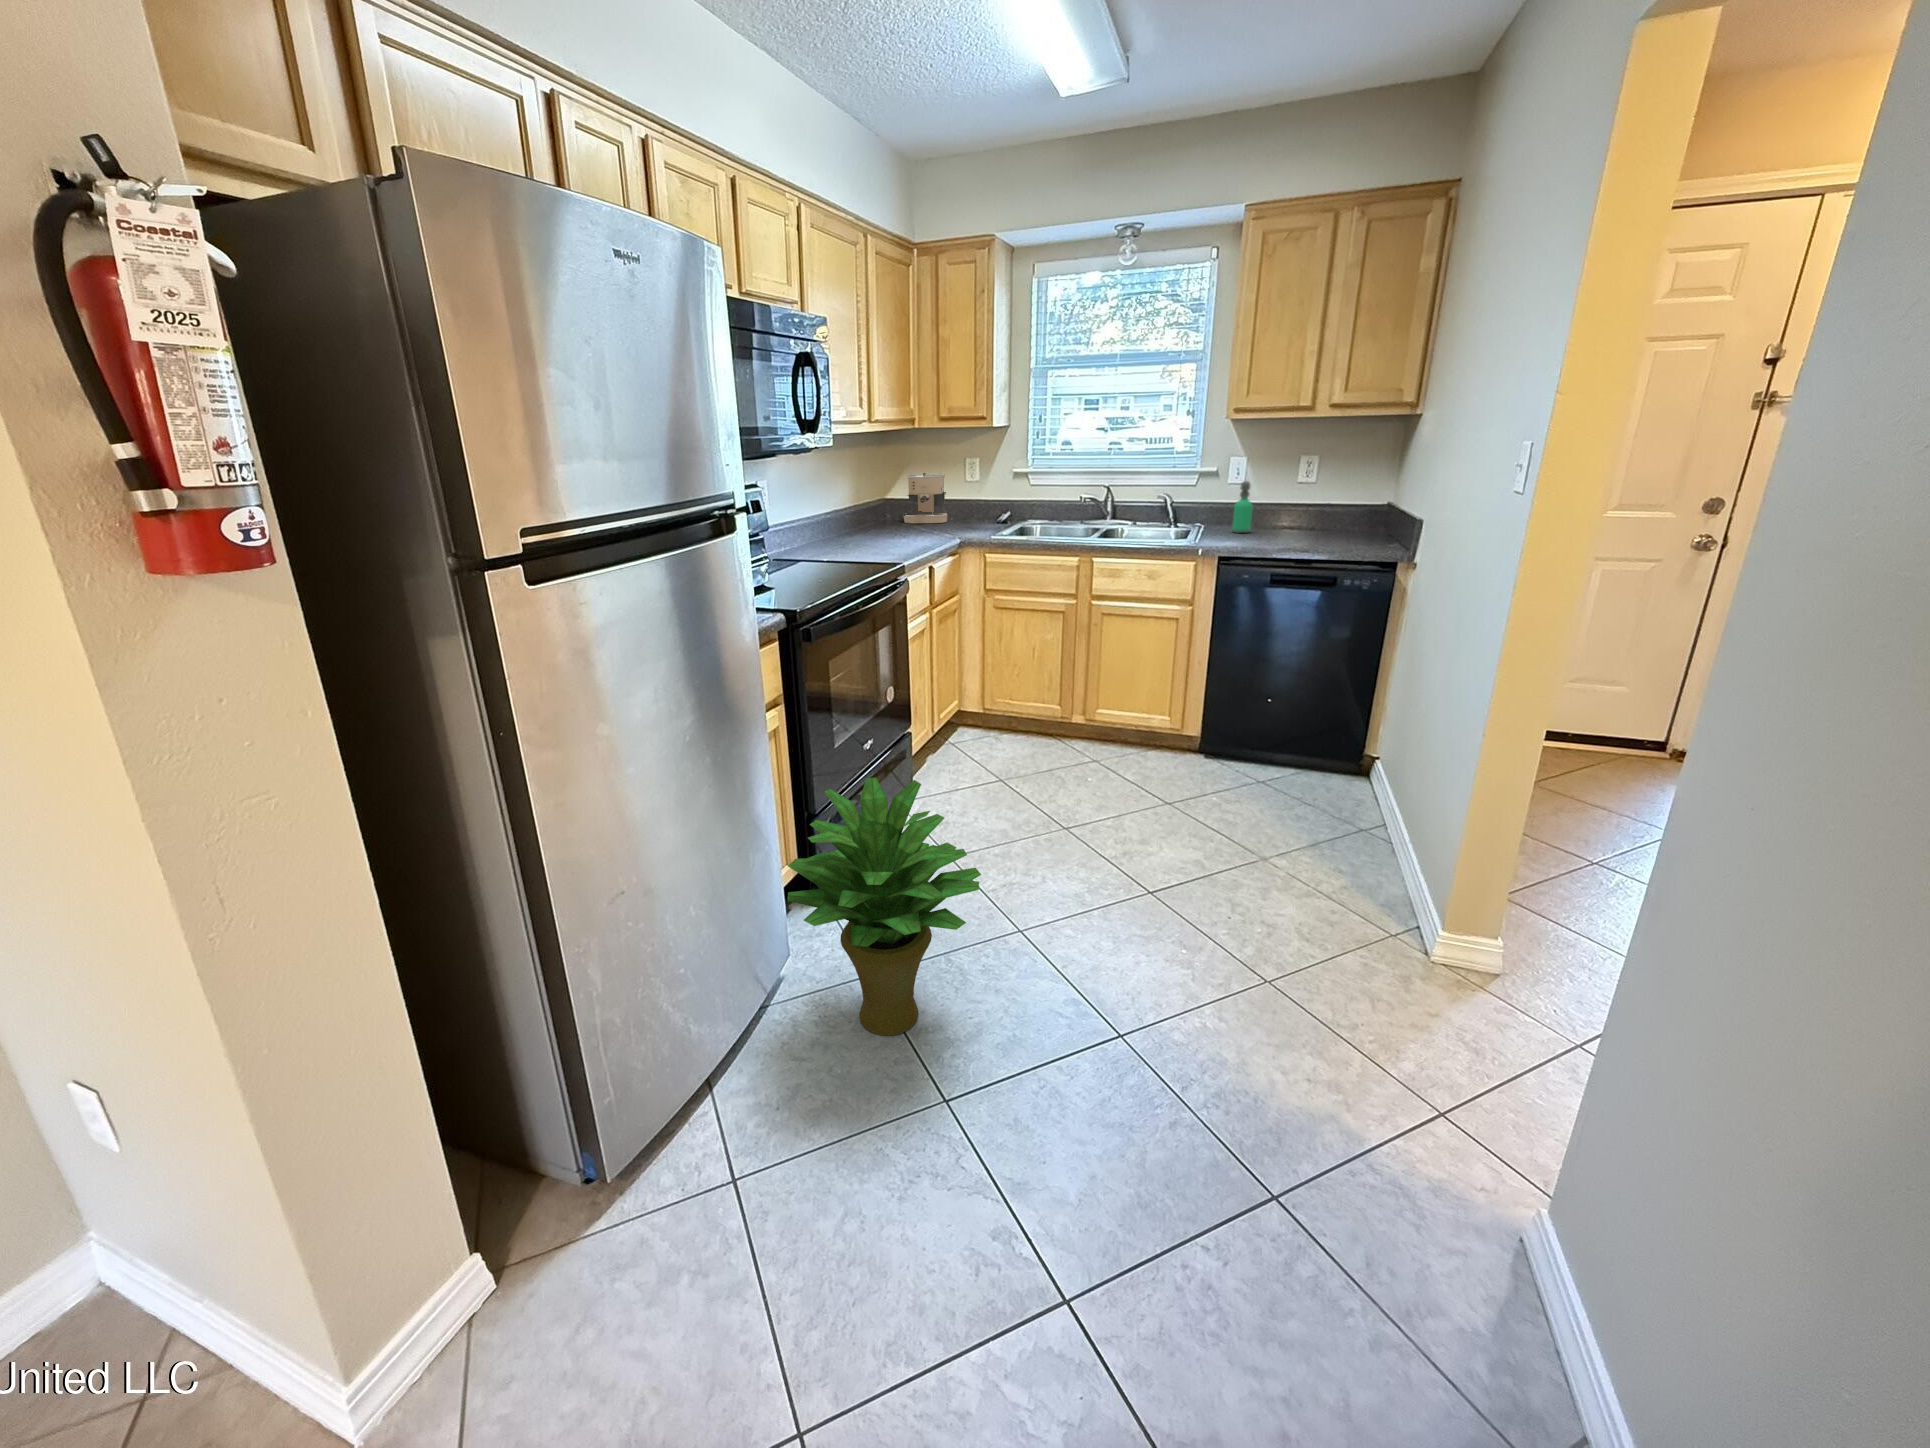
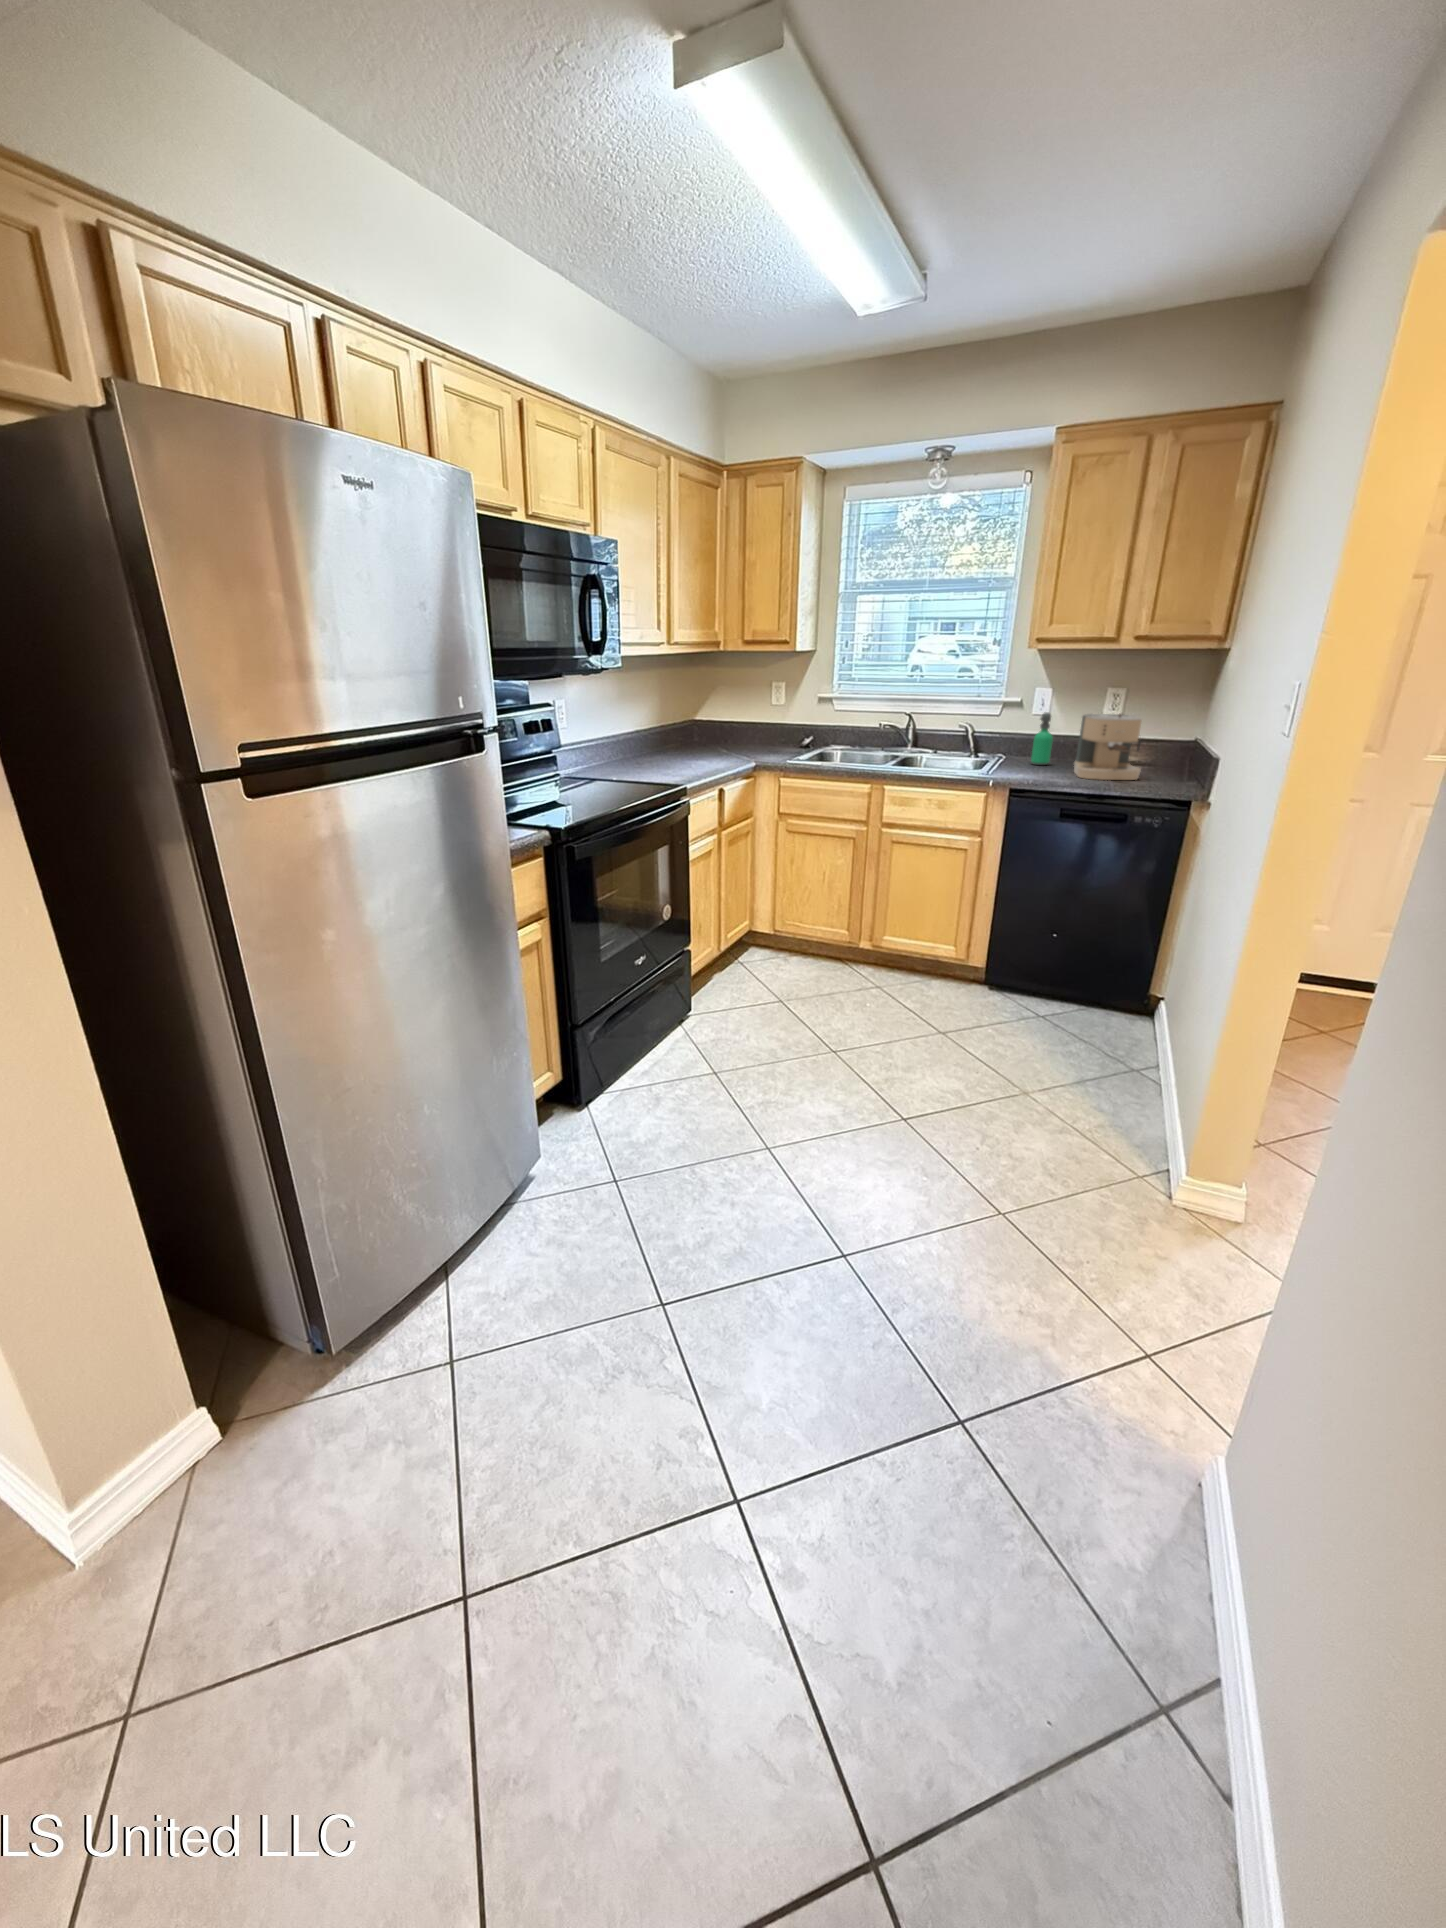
coffee maker: present [904,473,947,523] -> present [1074,714,1142,780]
potted plant: present [787,778,981,1035] -> none [526,994,716,1239]

